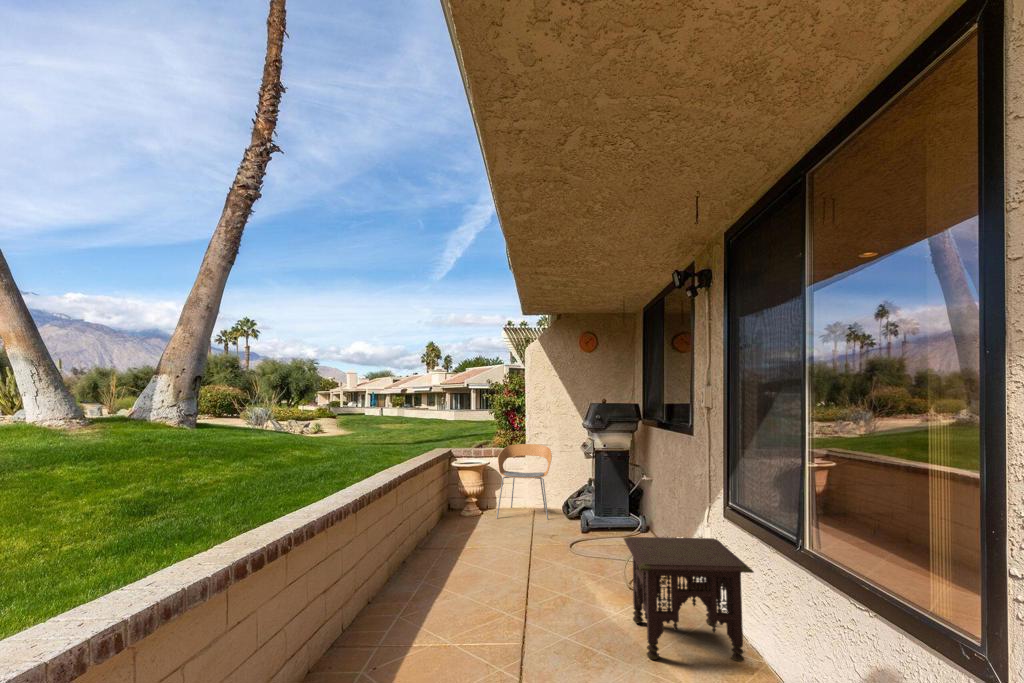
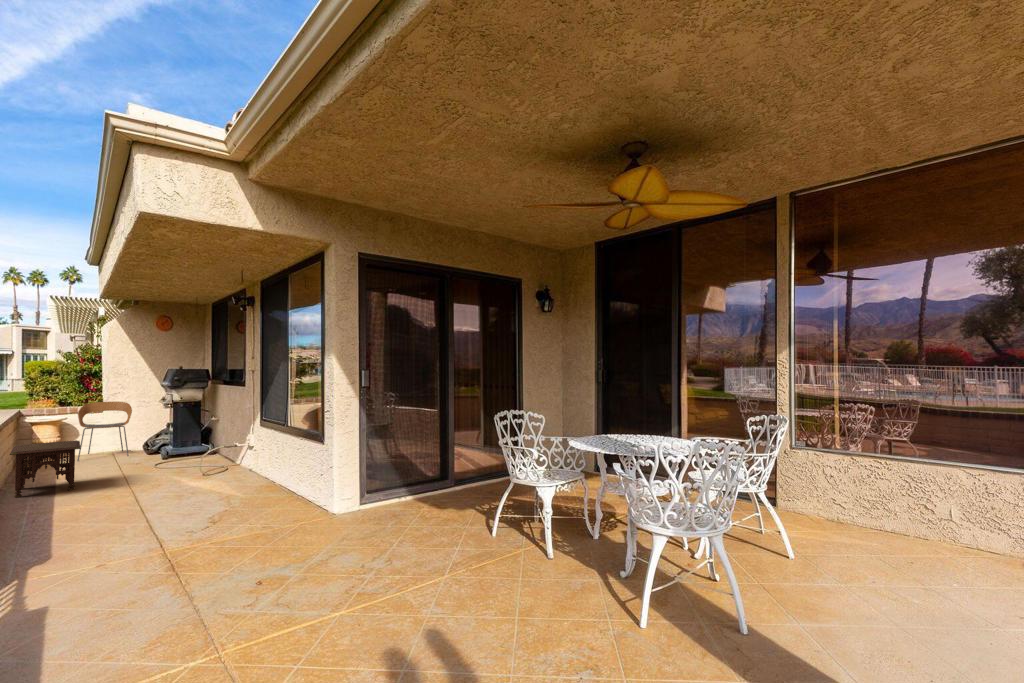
side table: present [624,537,754,662] -> present [10,440,81,498]

